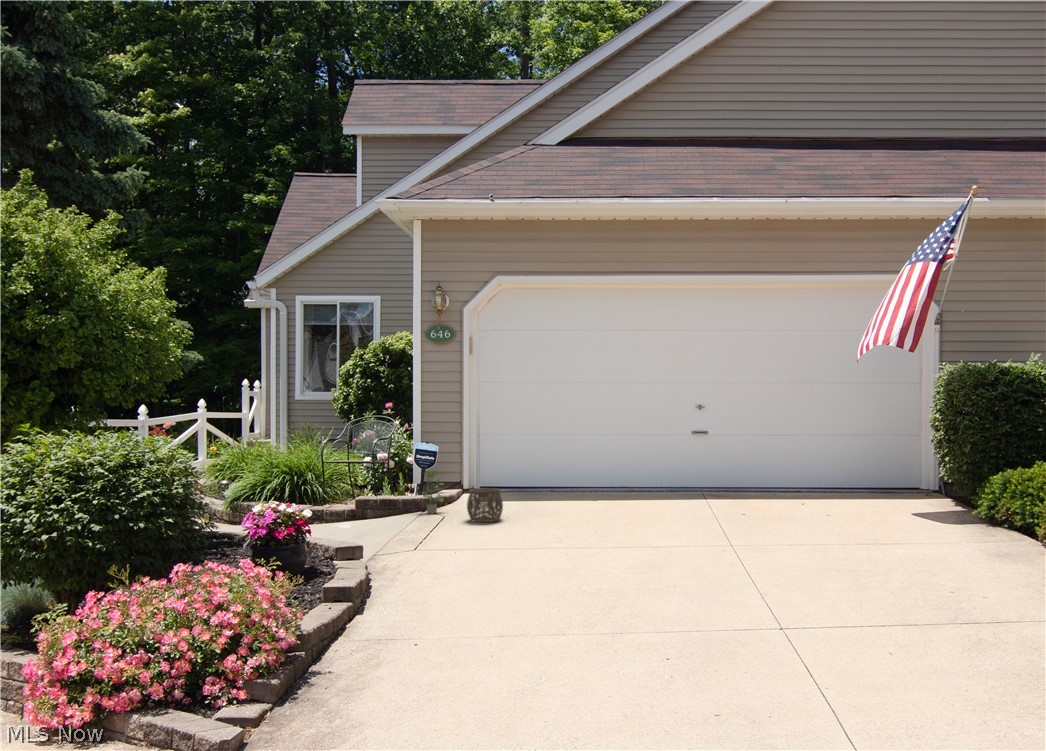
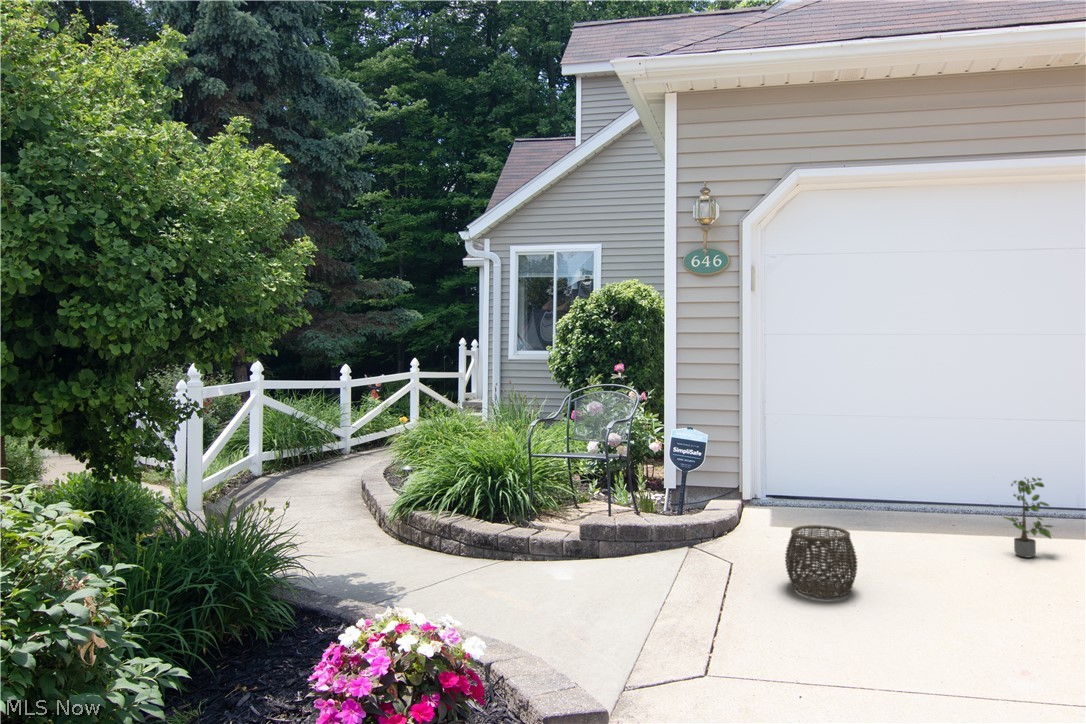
potted plant: present [422,470,444,514] -> present [1004,477,1053,557]

